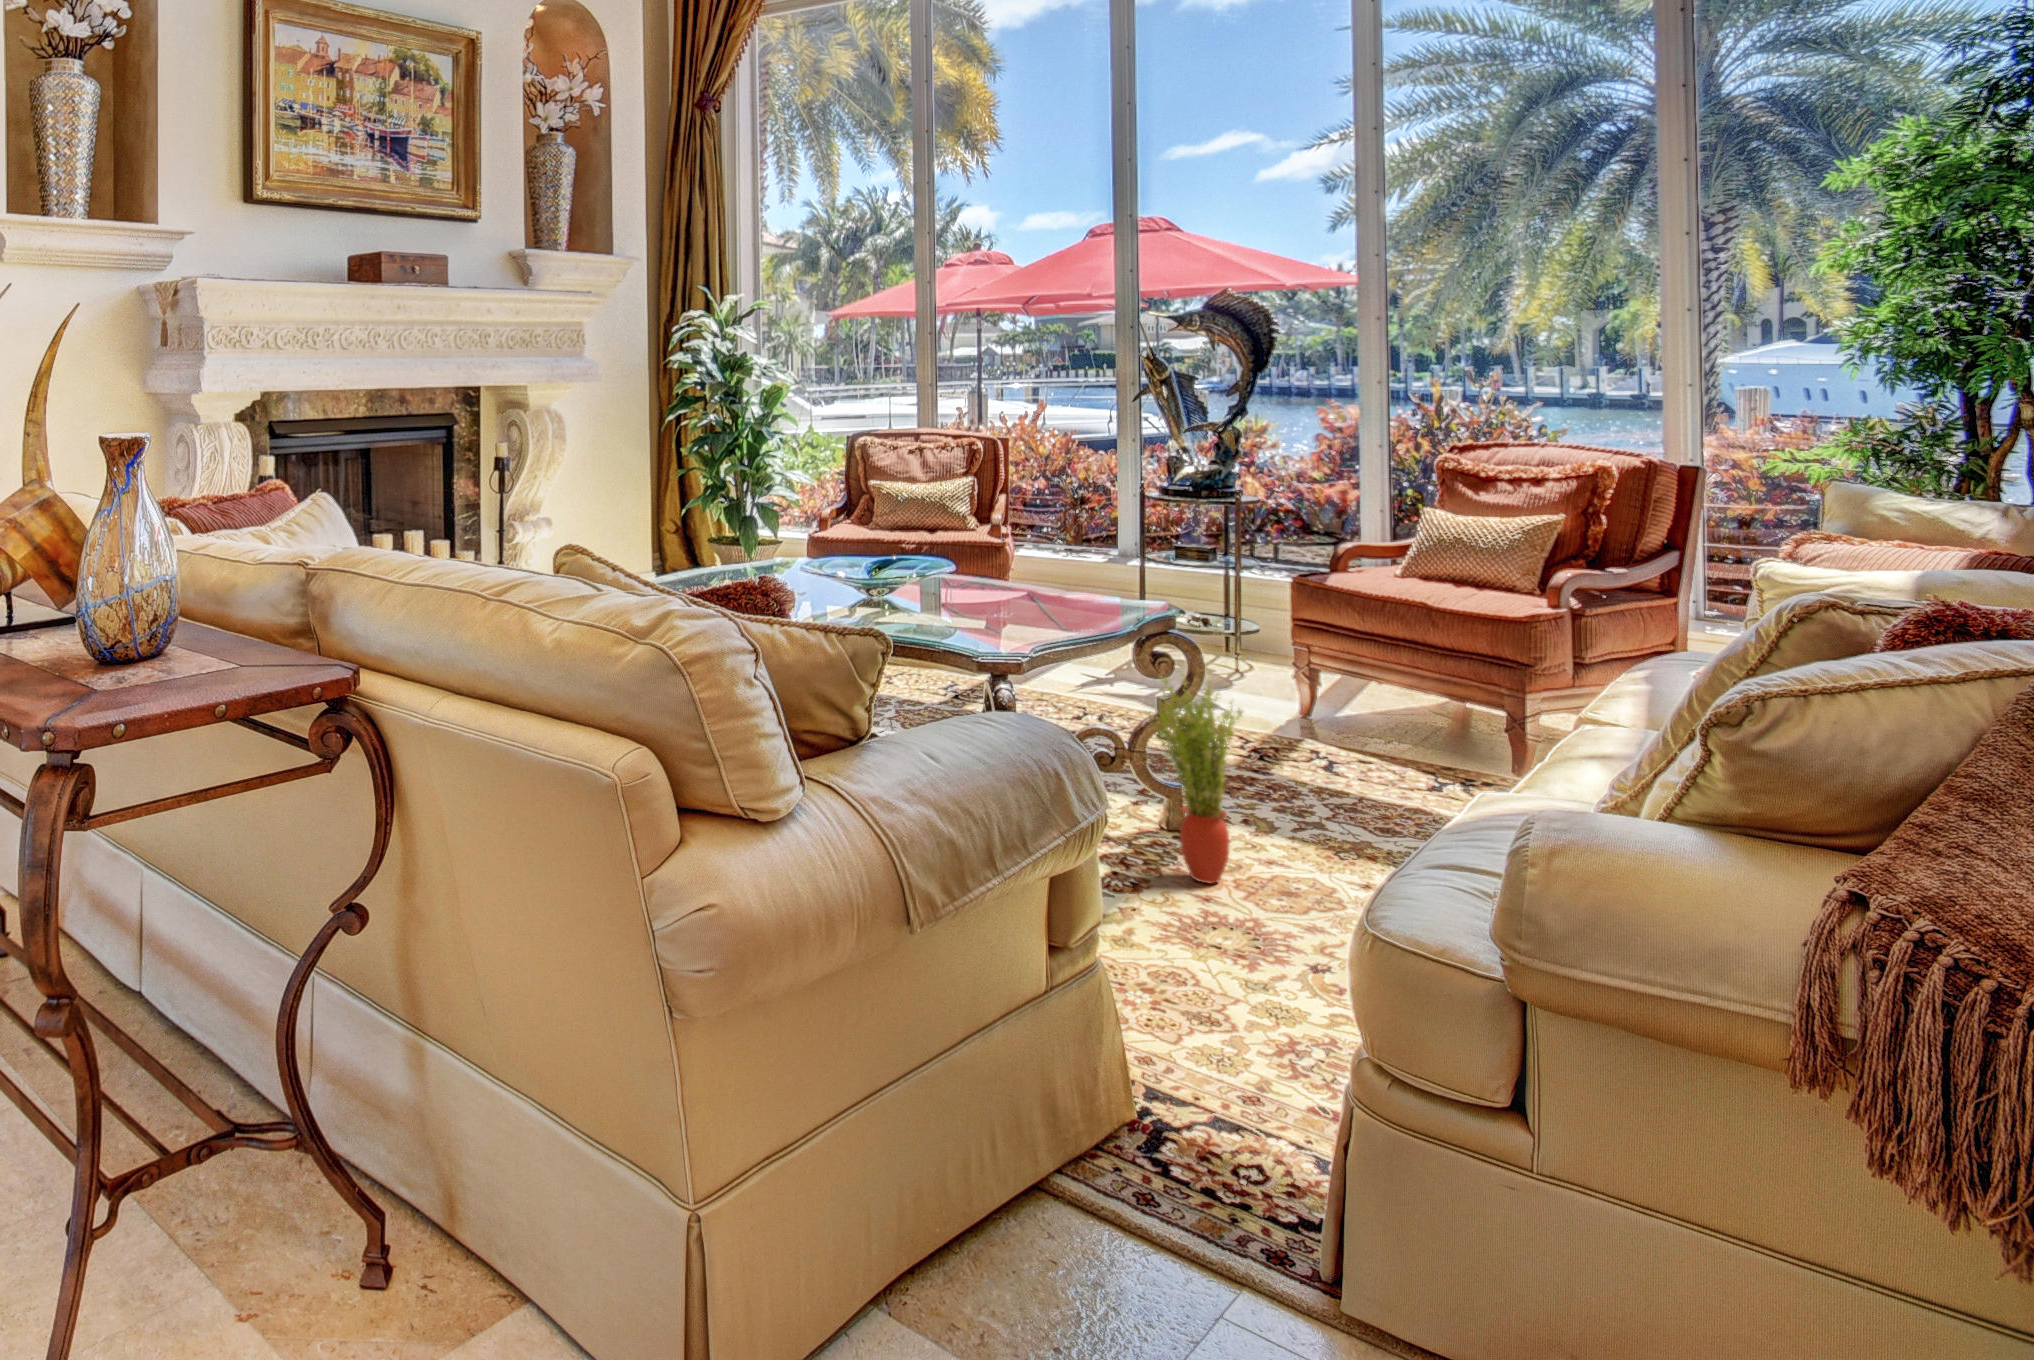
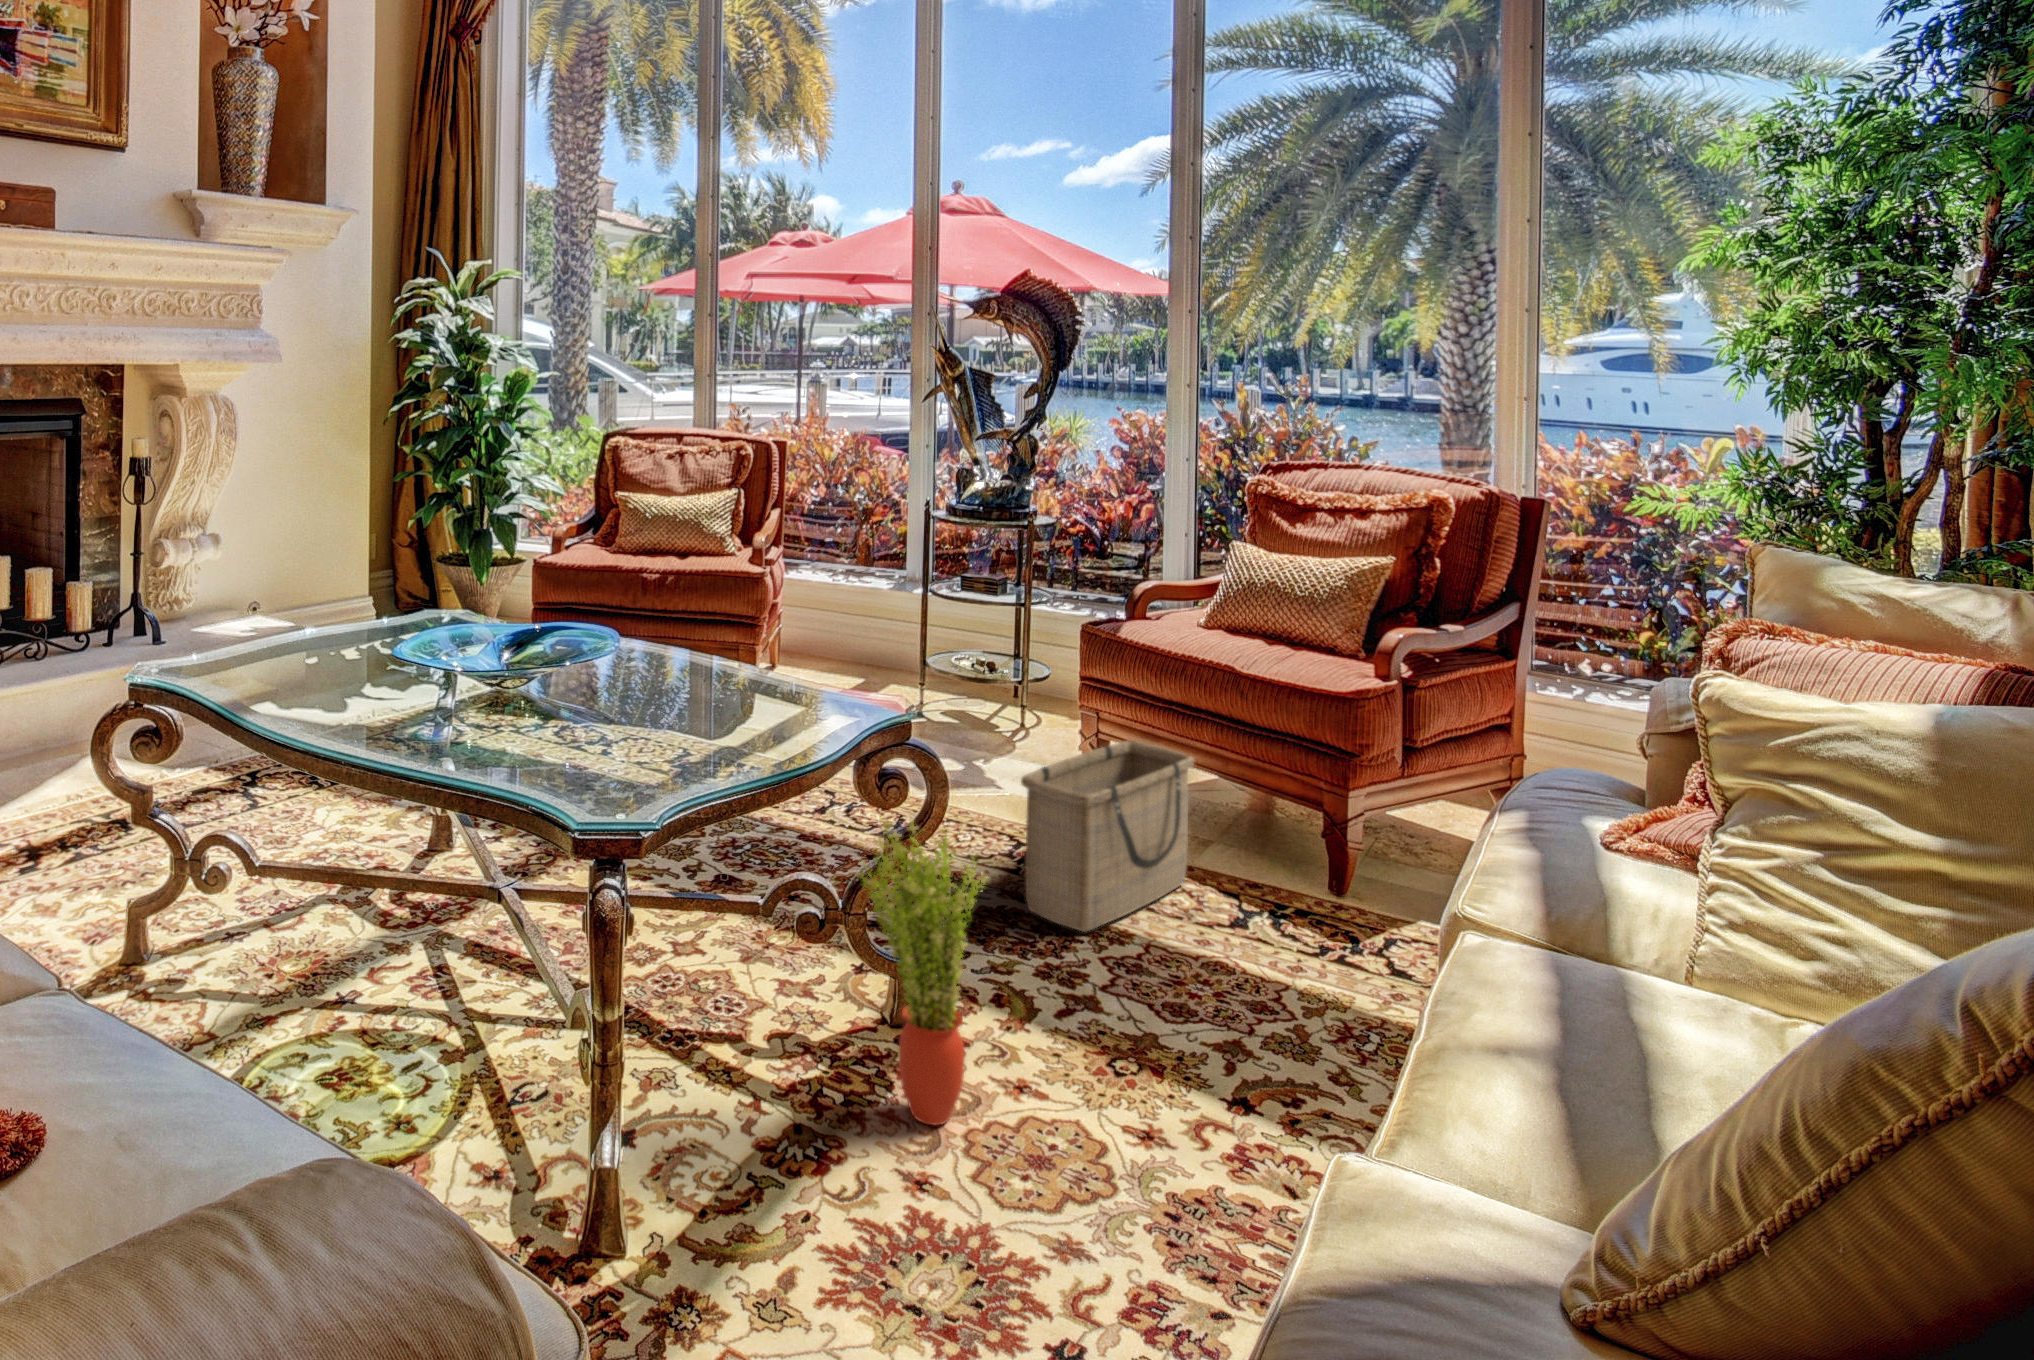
basket: none [1251,660,1394,794] -> present [1021,740,1194,932]

